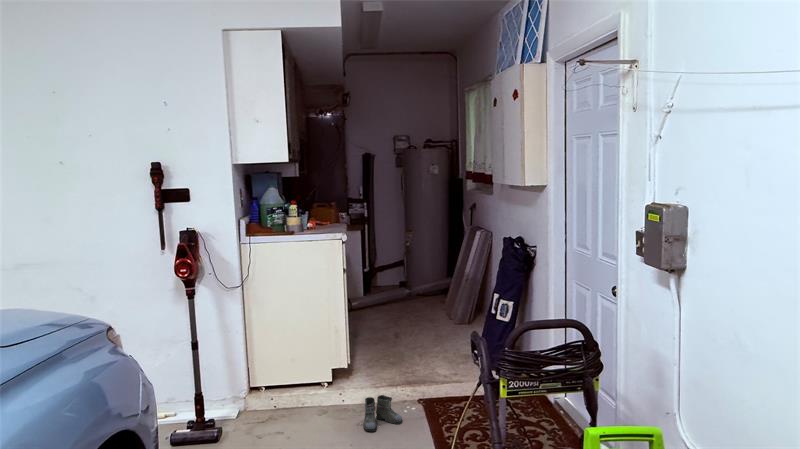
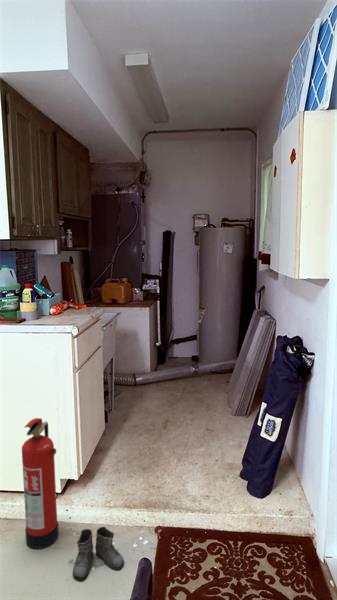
fire extinguisher: none [309,311,338,421] -> present [22,418,59,549]

